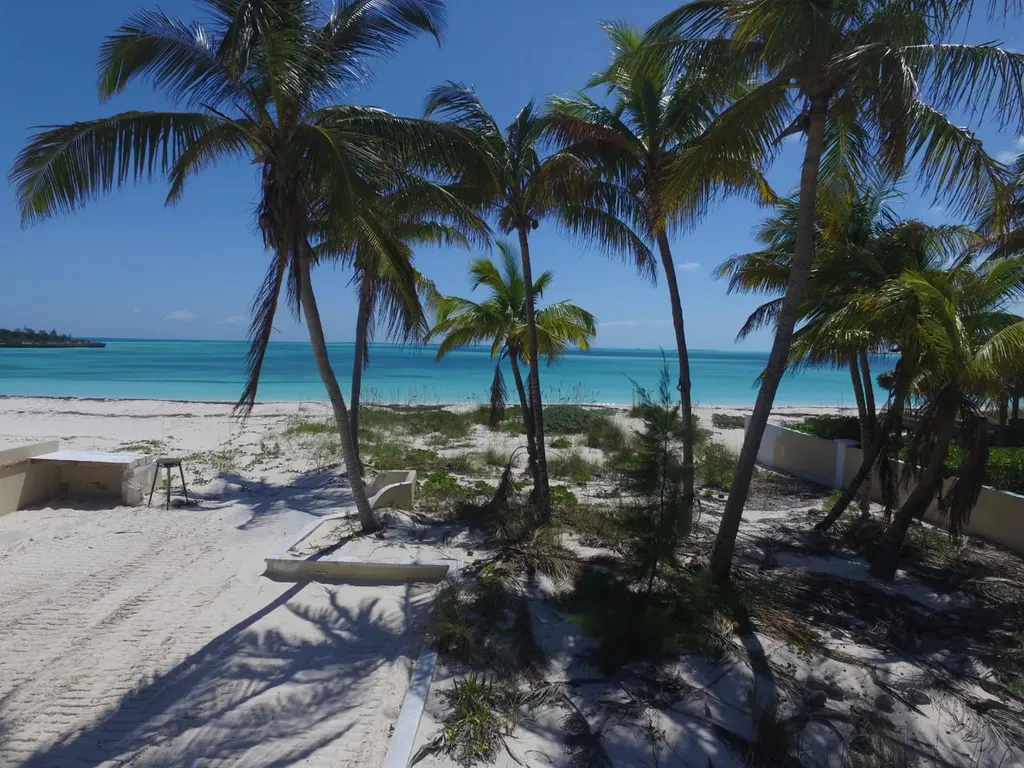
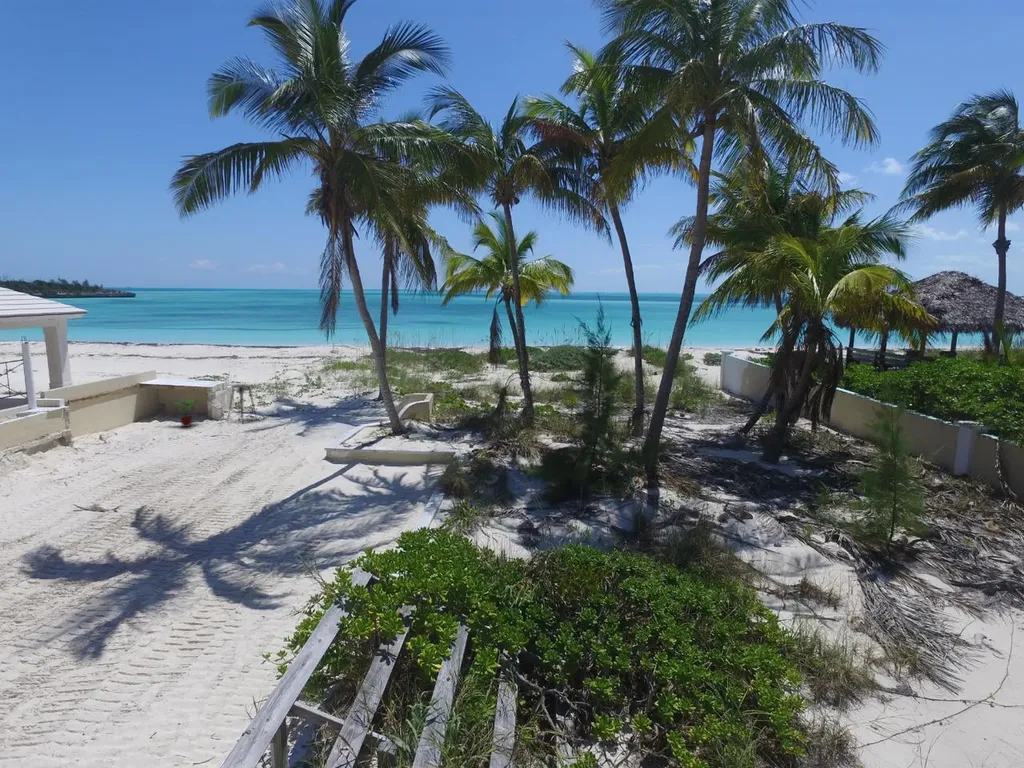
potted plant: none [66,479,111,516] -> present [177,400,193,427]

